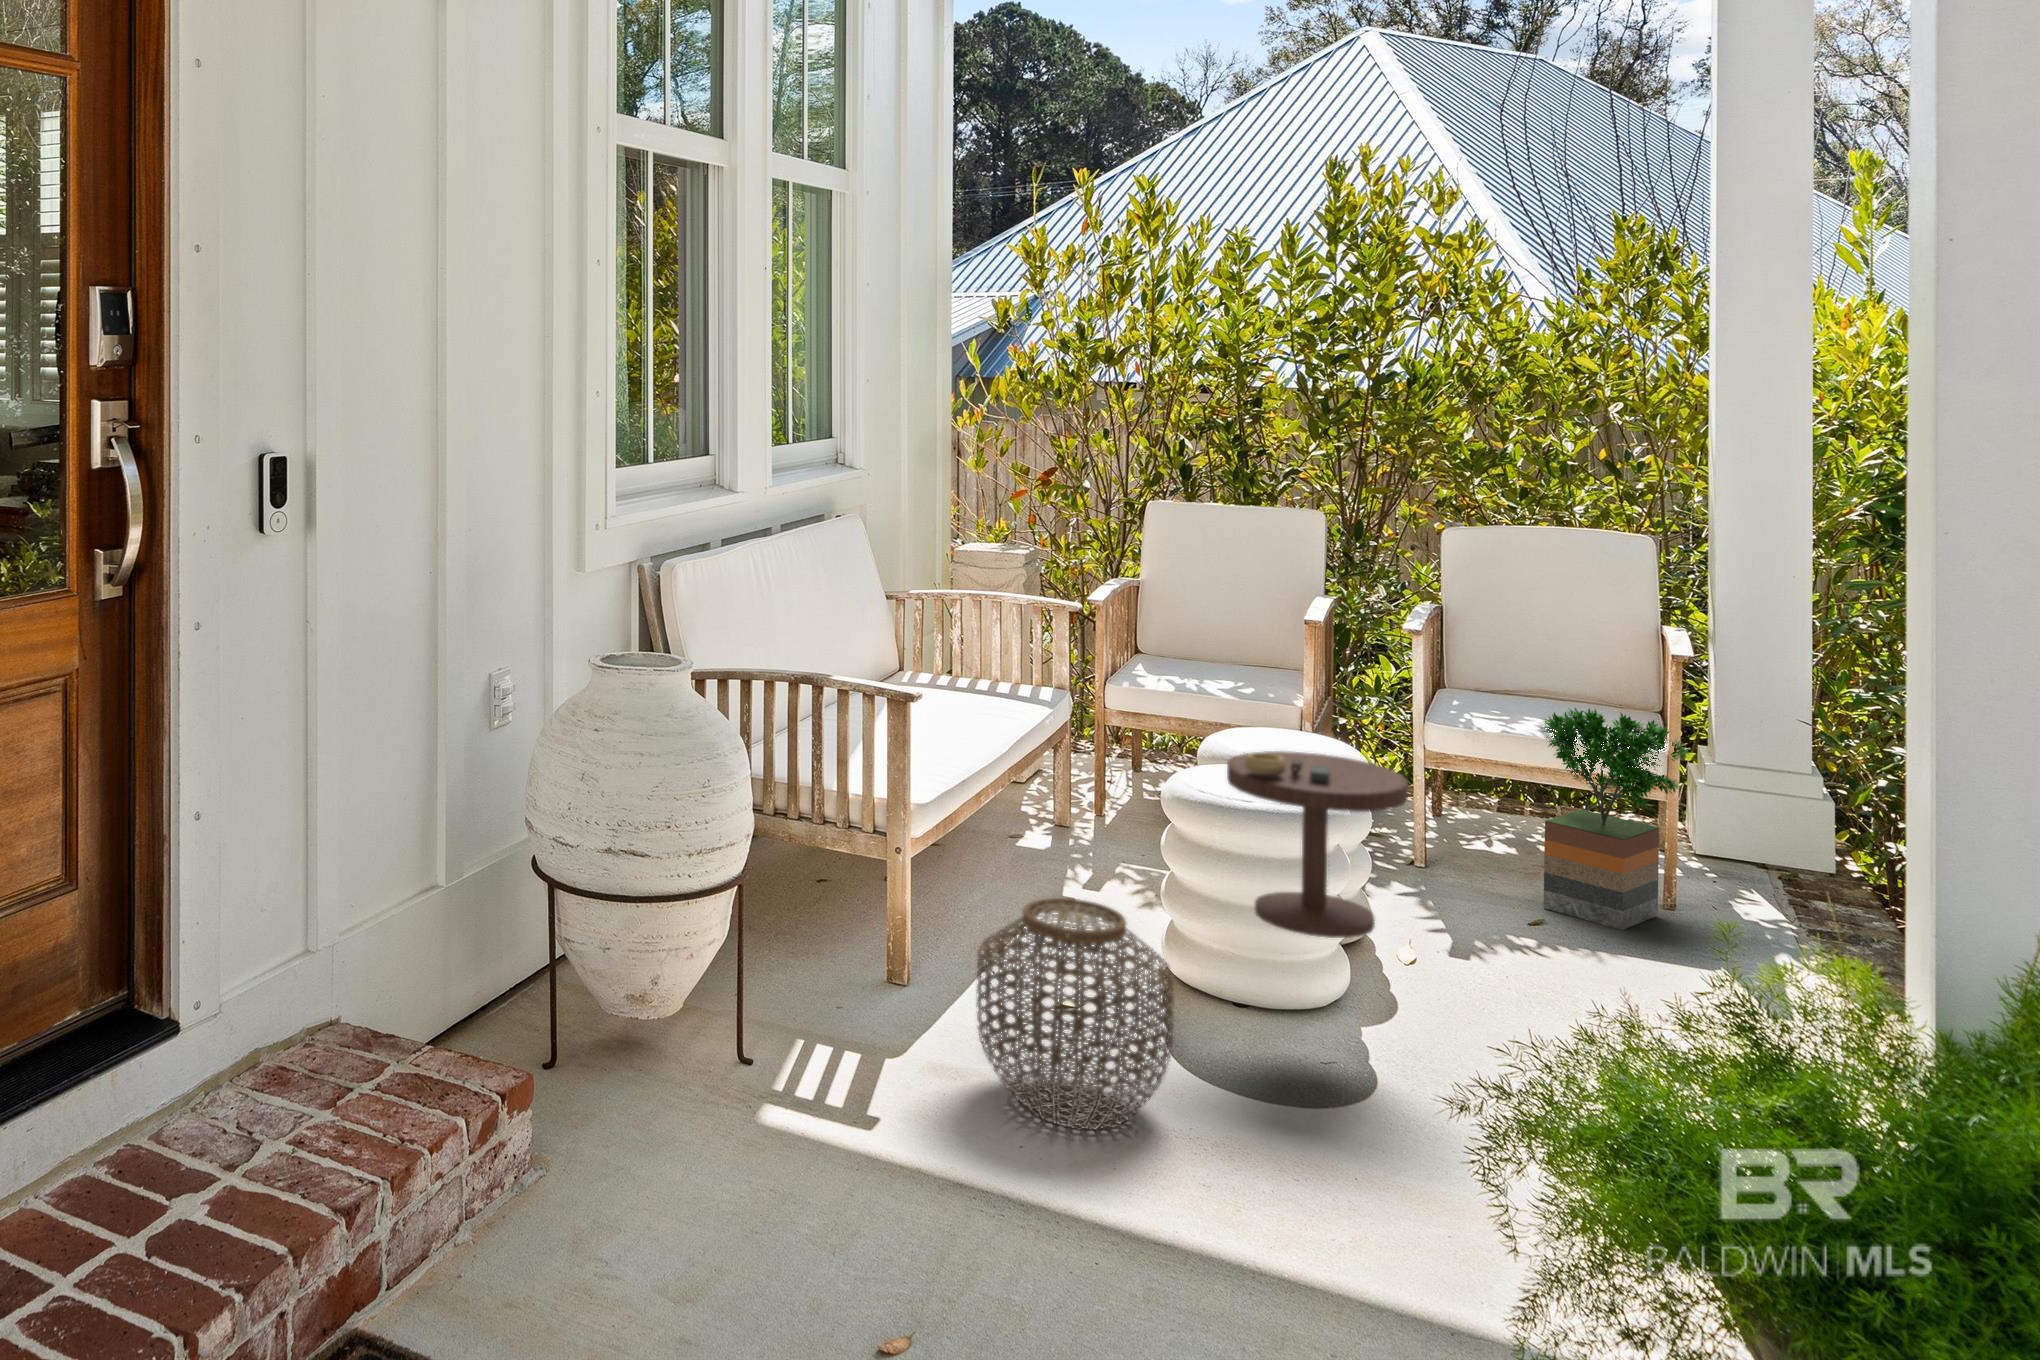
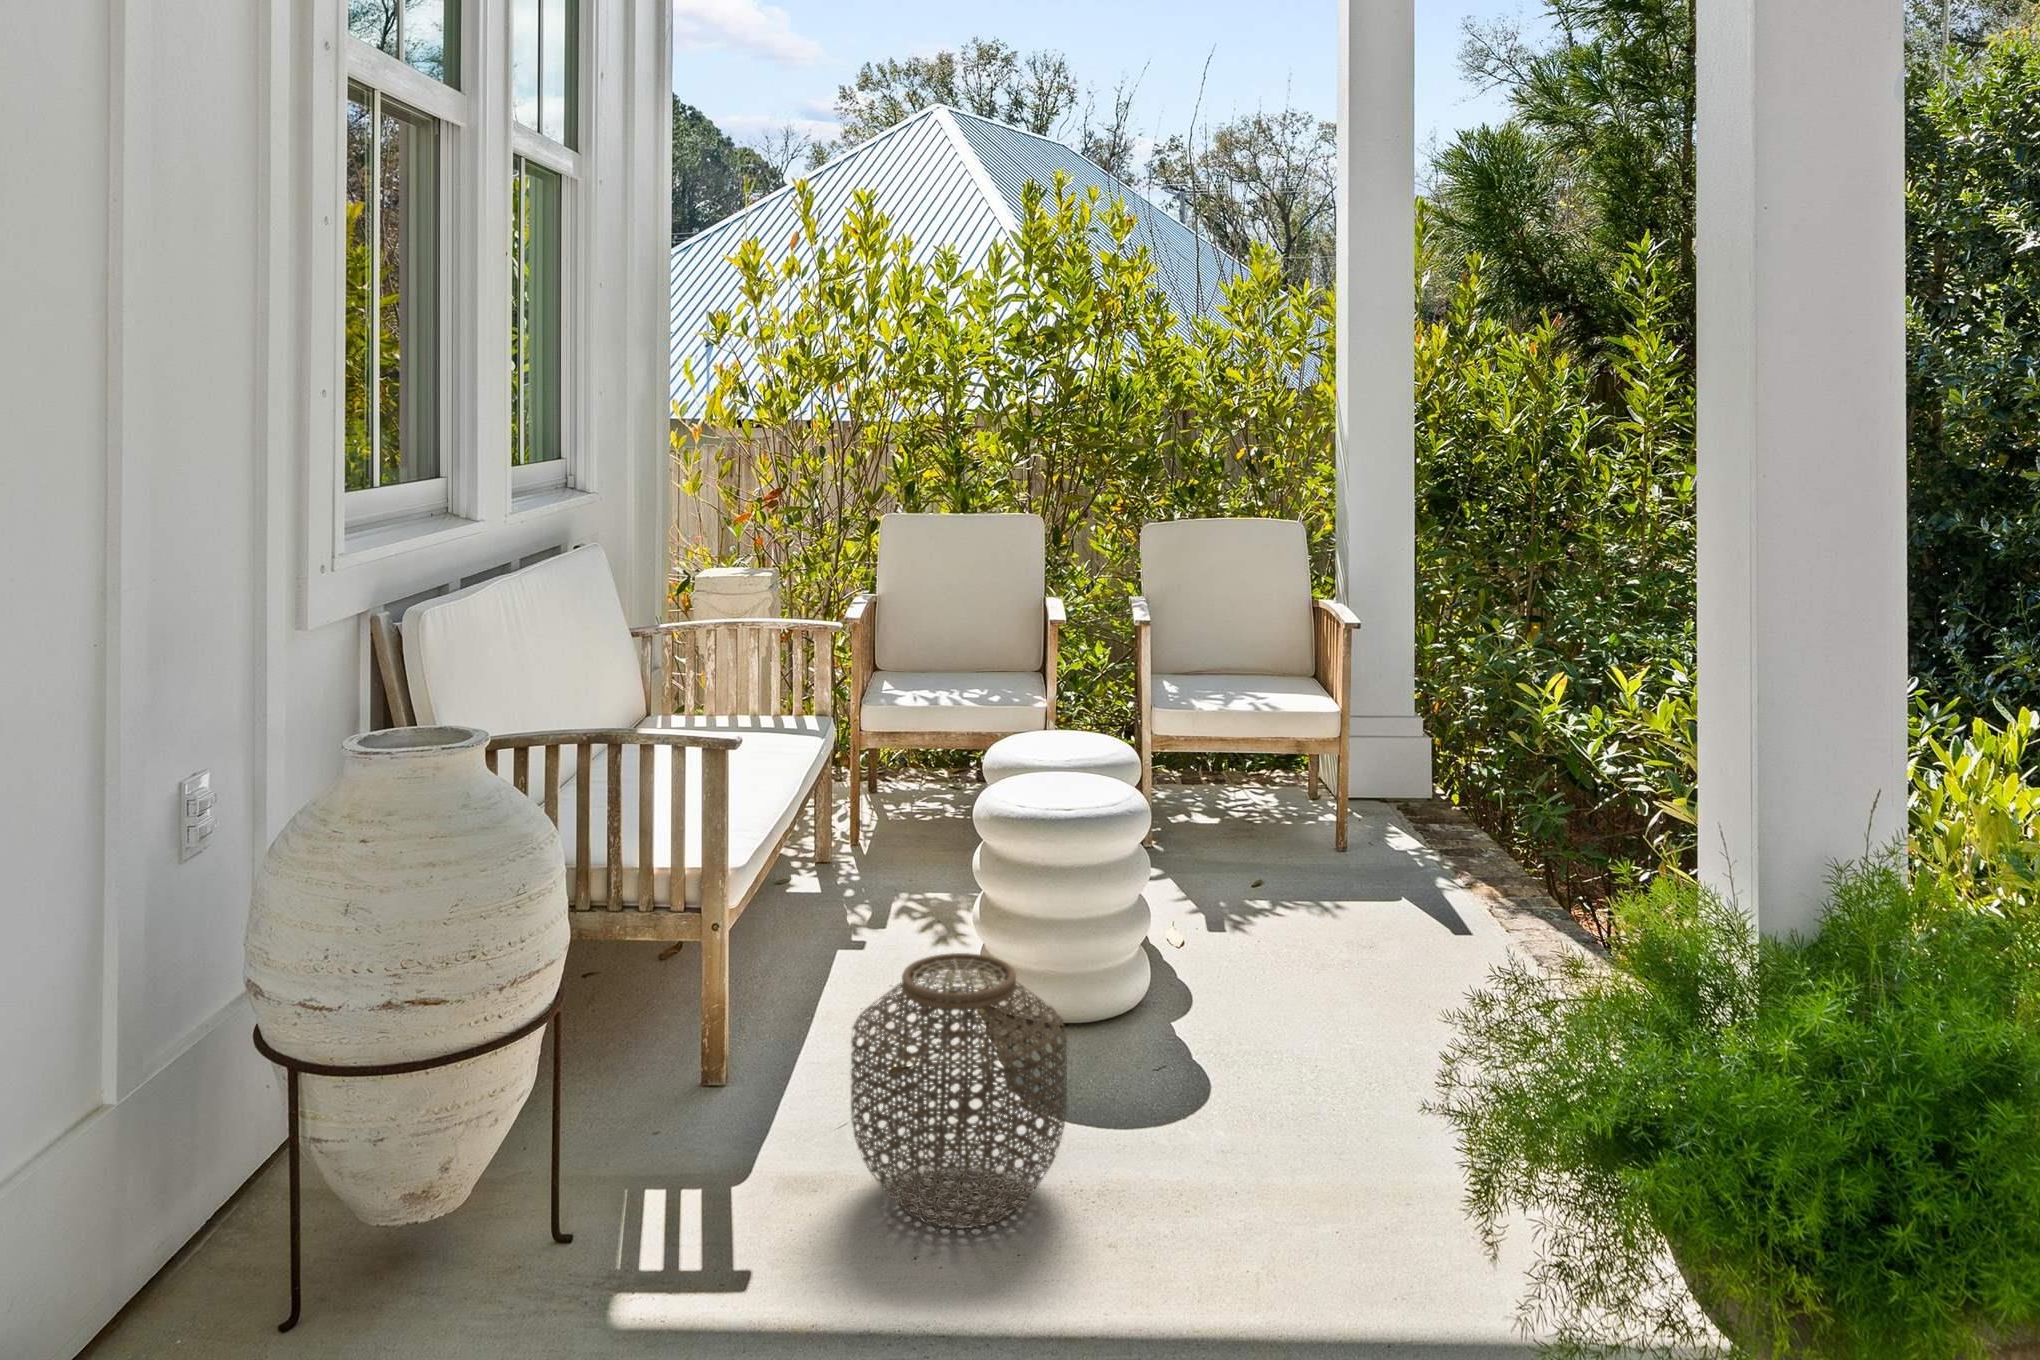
potted tree: present [1540,708,1689,930] -> none [1238,674,1359,875]
side table: present [1227,751,1408,938] -> none [1068,750,1239,1076]

